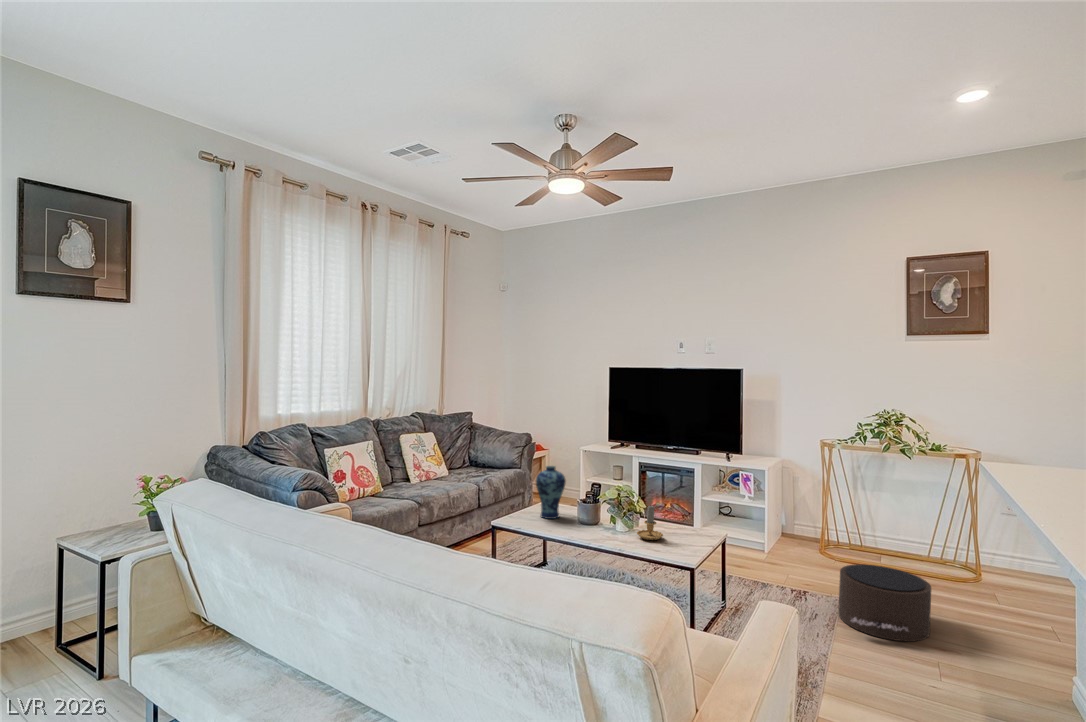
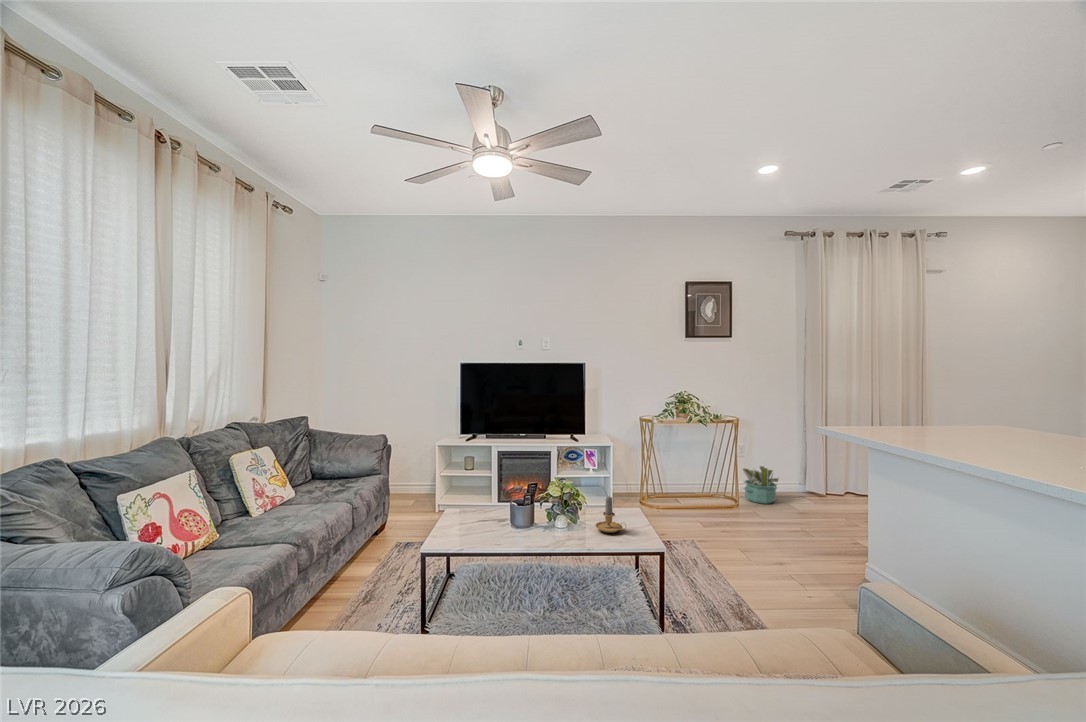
vase: present [536,466,566,519] -> none [463,469,499,531]
decorative plant: none [968,527,1037,582] -> present [743,466,779,504]
pouf: present [839,564,931,641] -> none [714,511,798,572]

